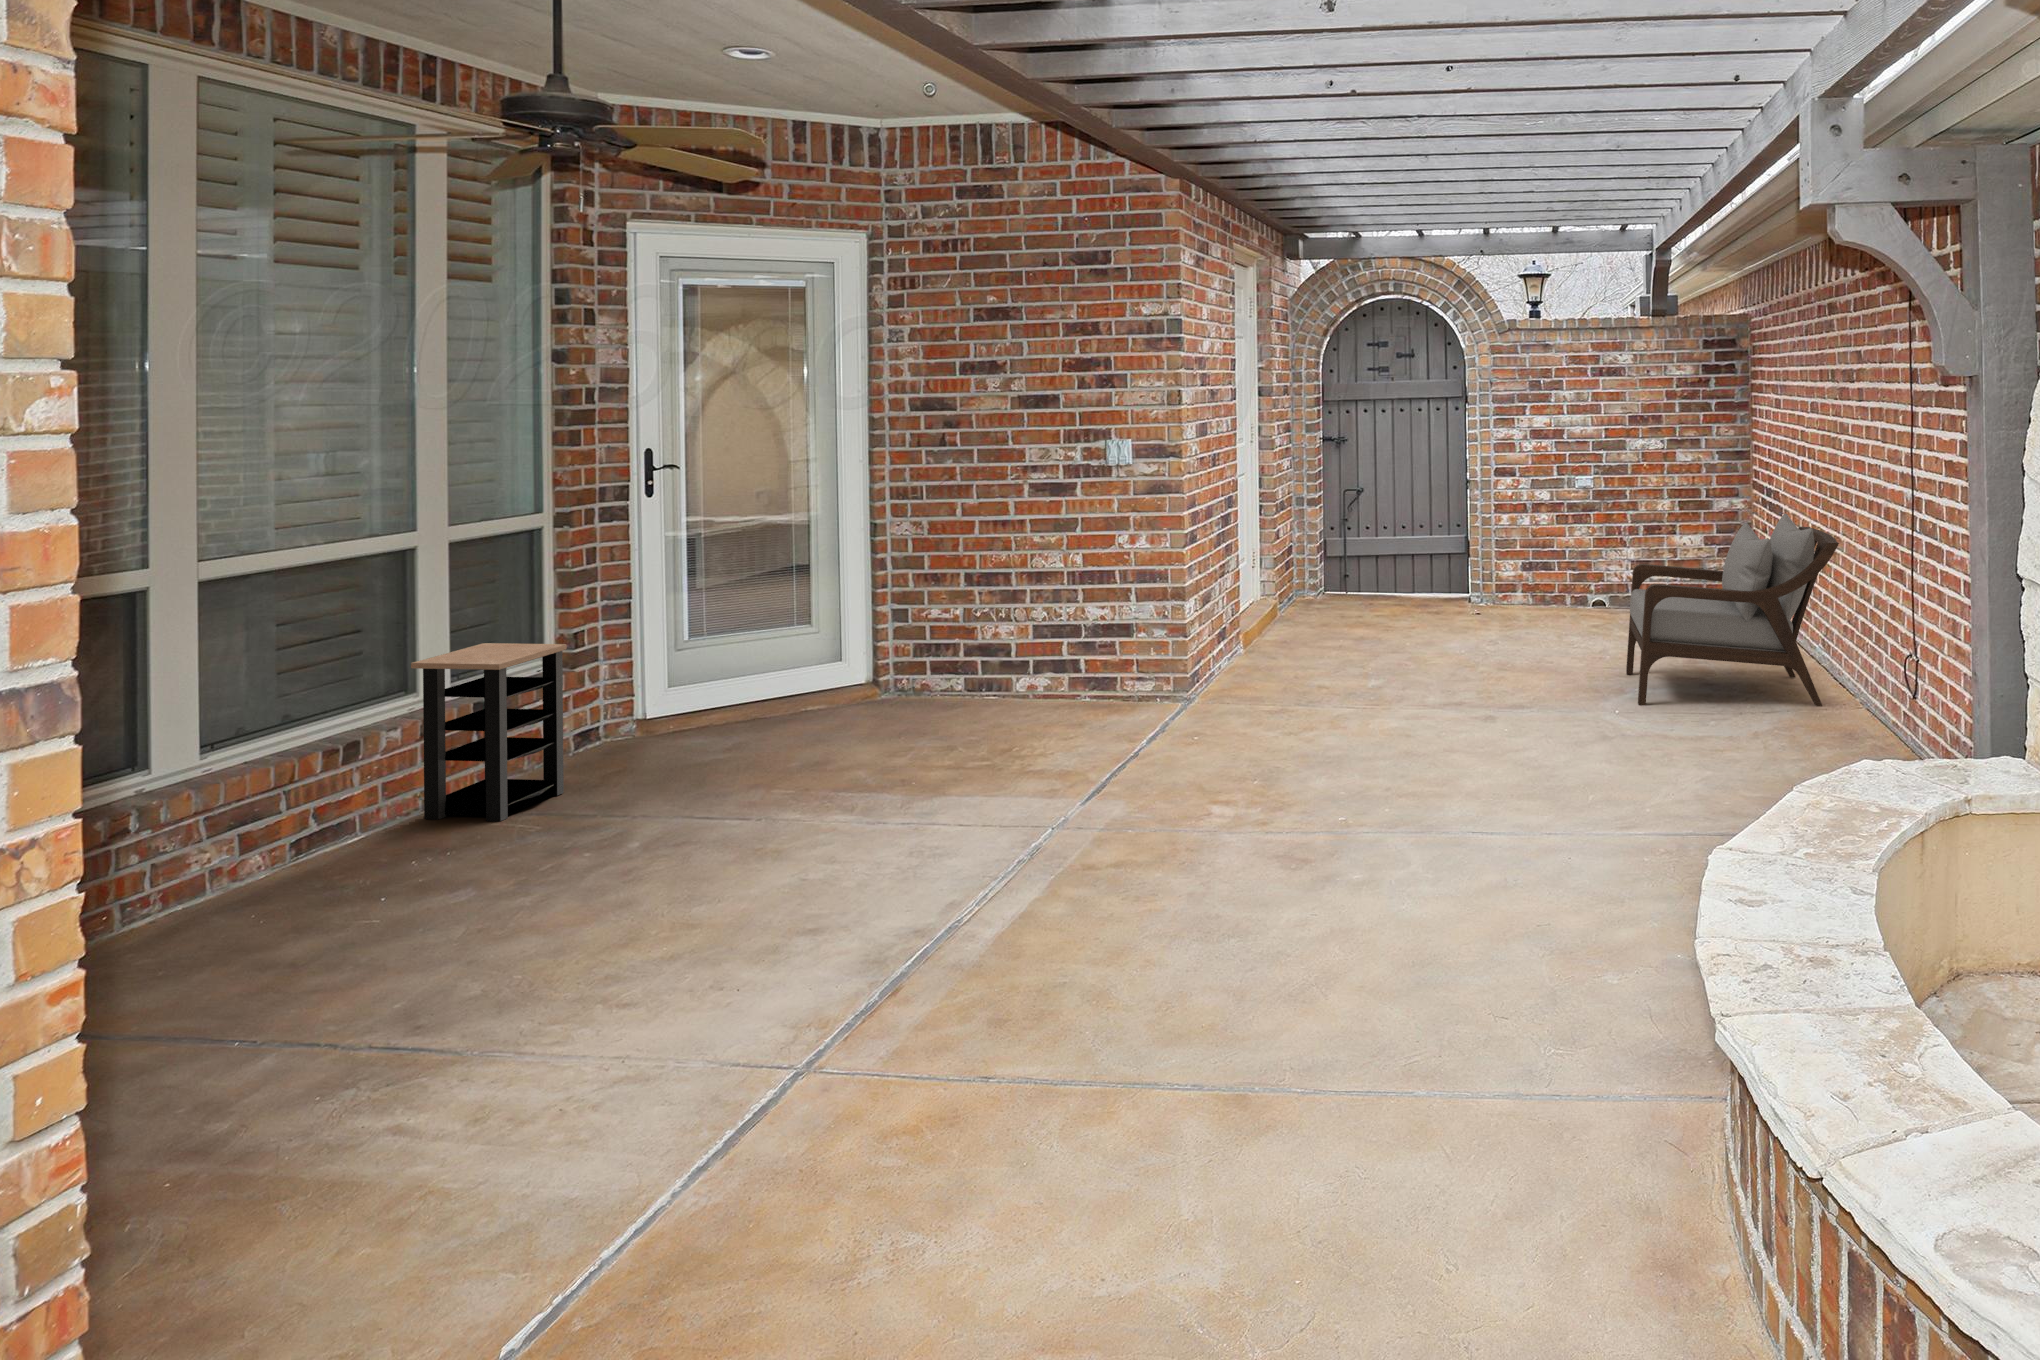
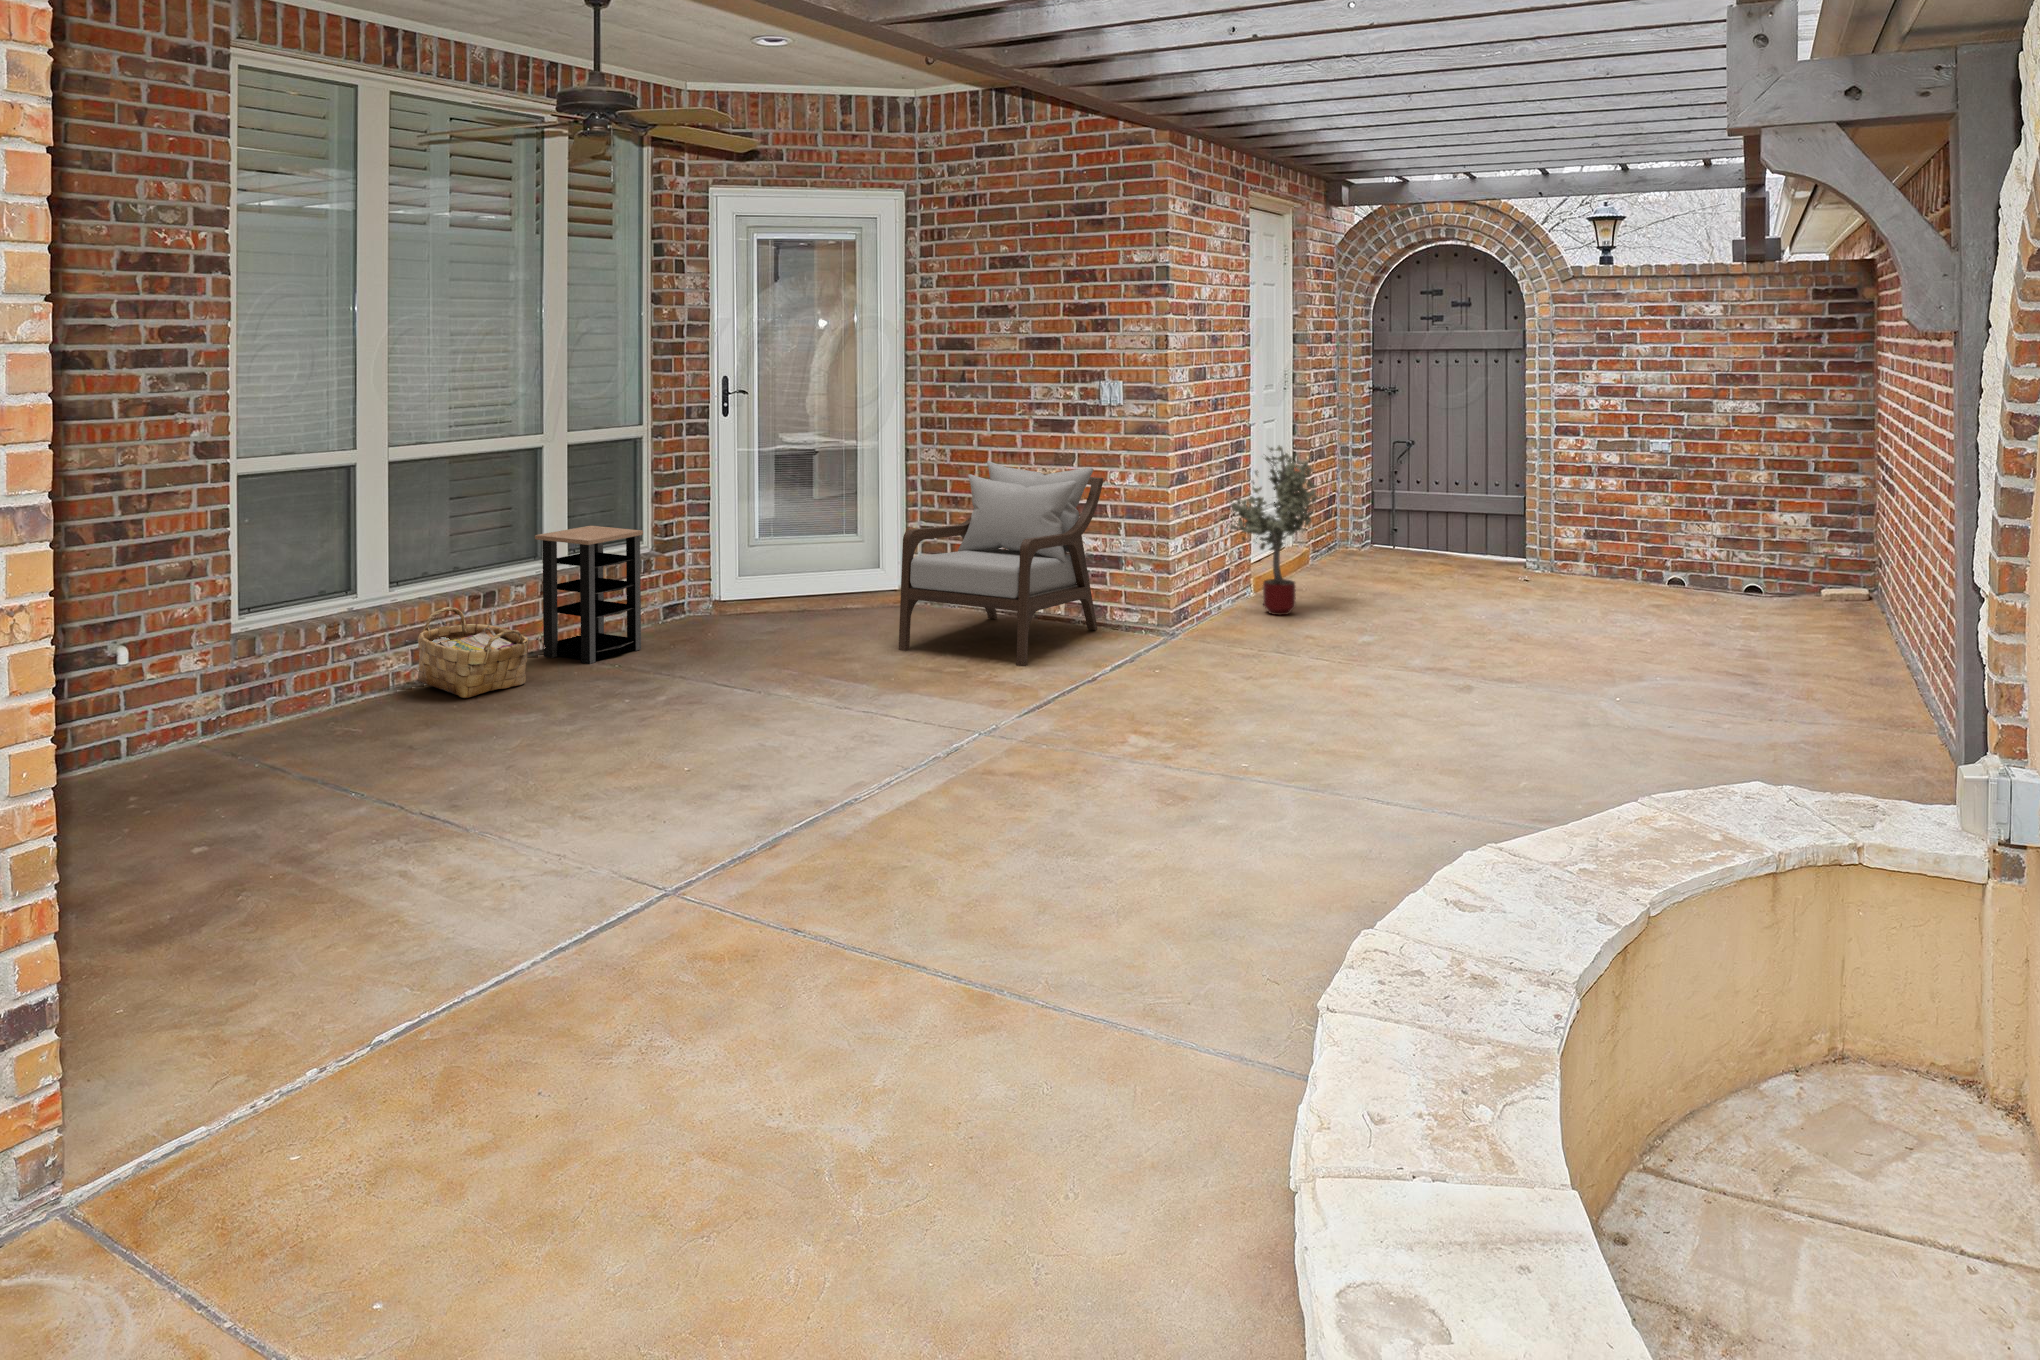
potted tree: none [1232,498,1318,671] -> present [1230,445,1318,615]
armchair: present [1626,514,1839,706] -> present [899,461,1104,667]
woven basket: none [248,772,425,894] -> present [418,607,528,698]

